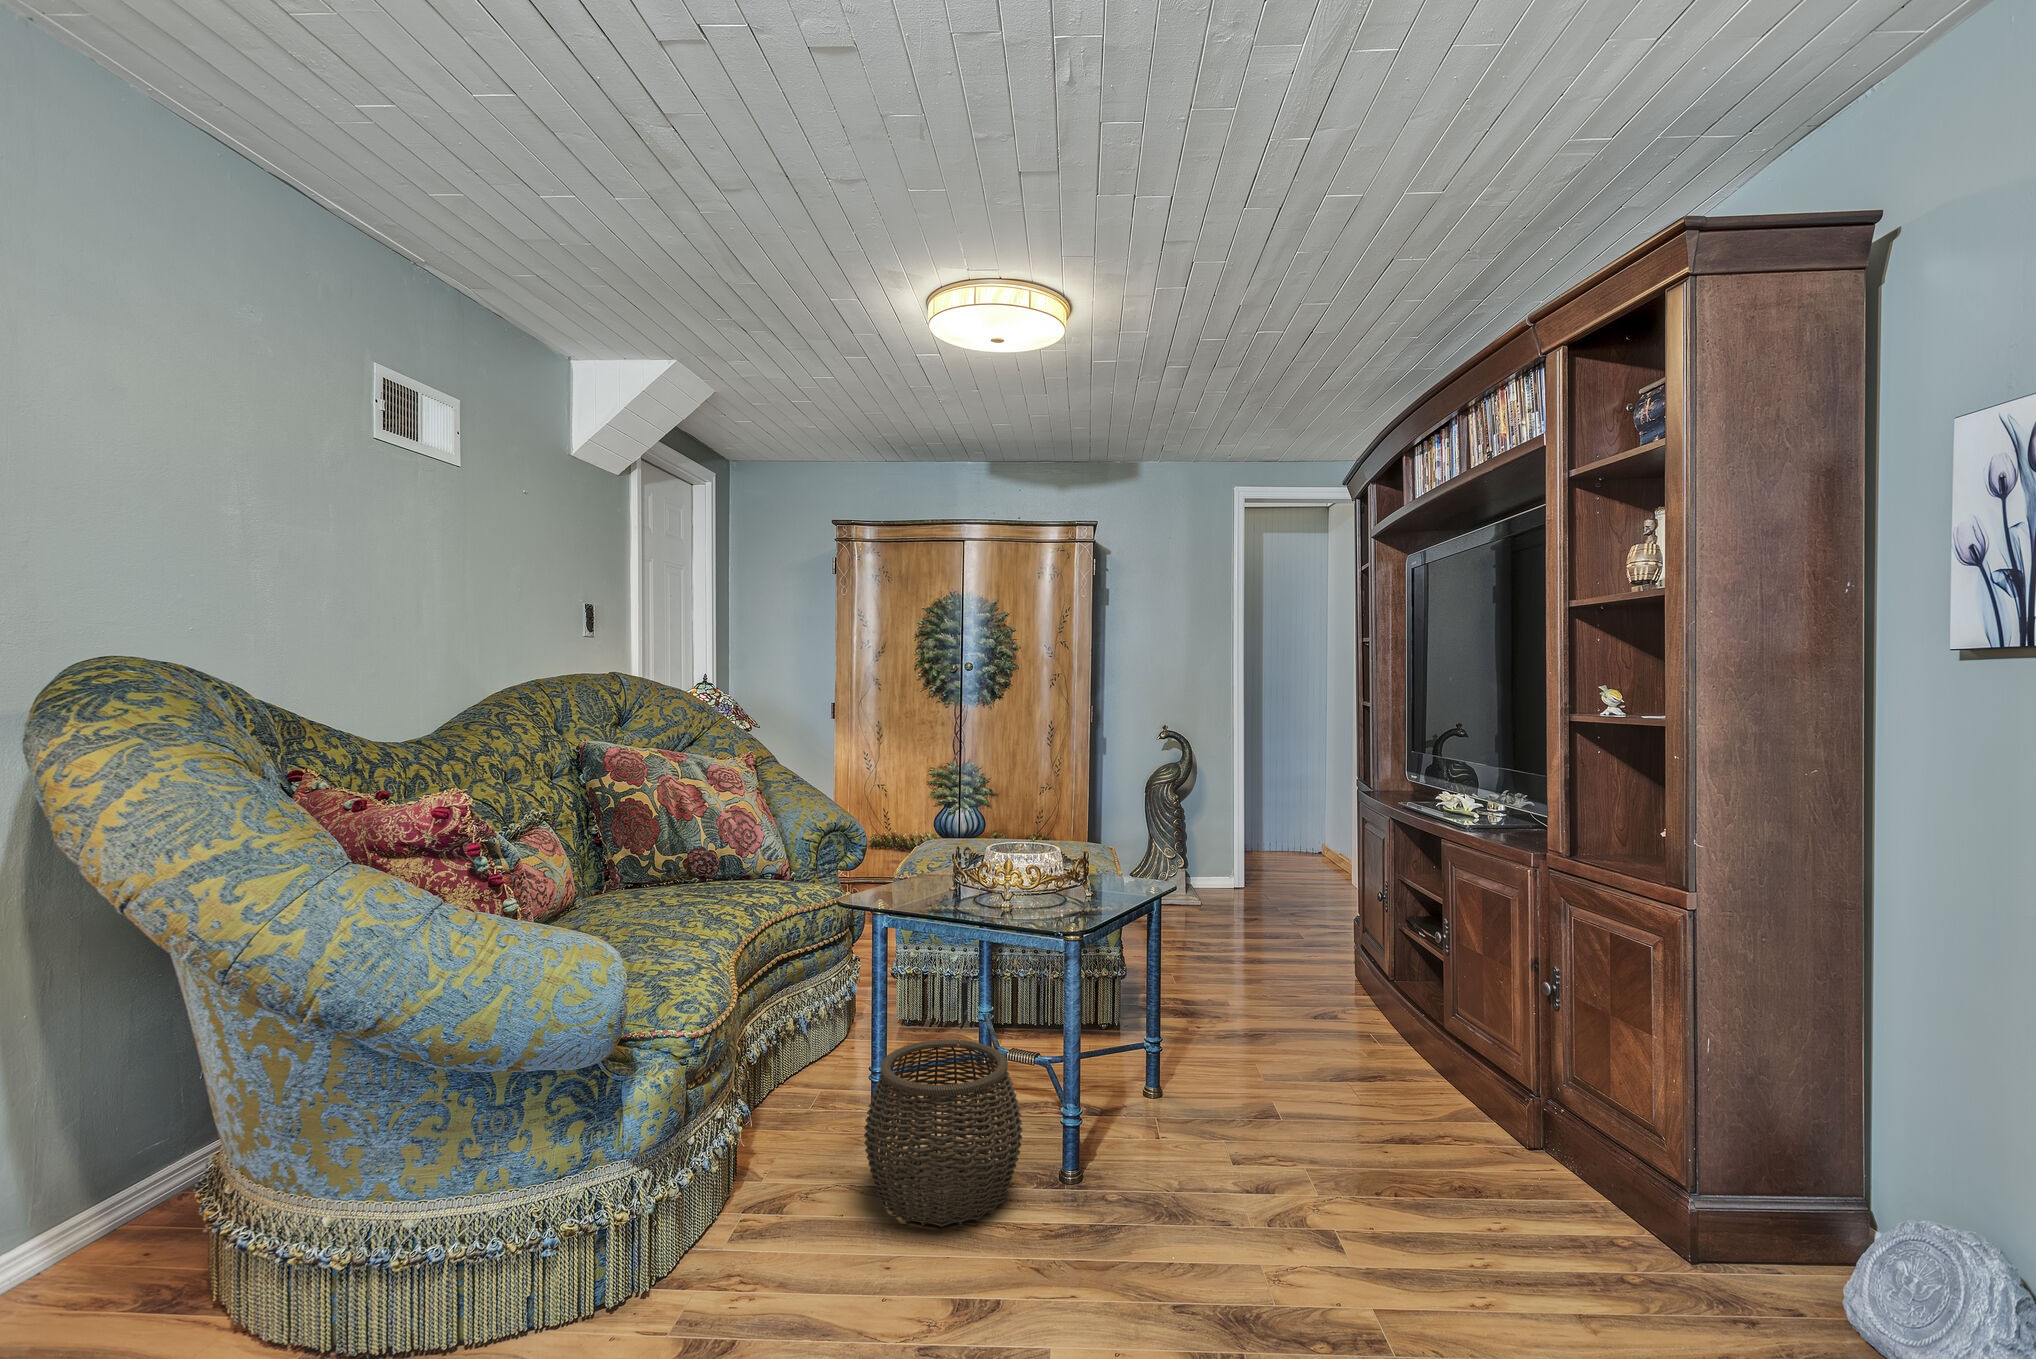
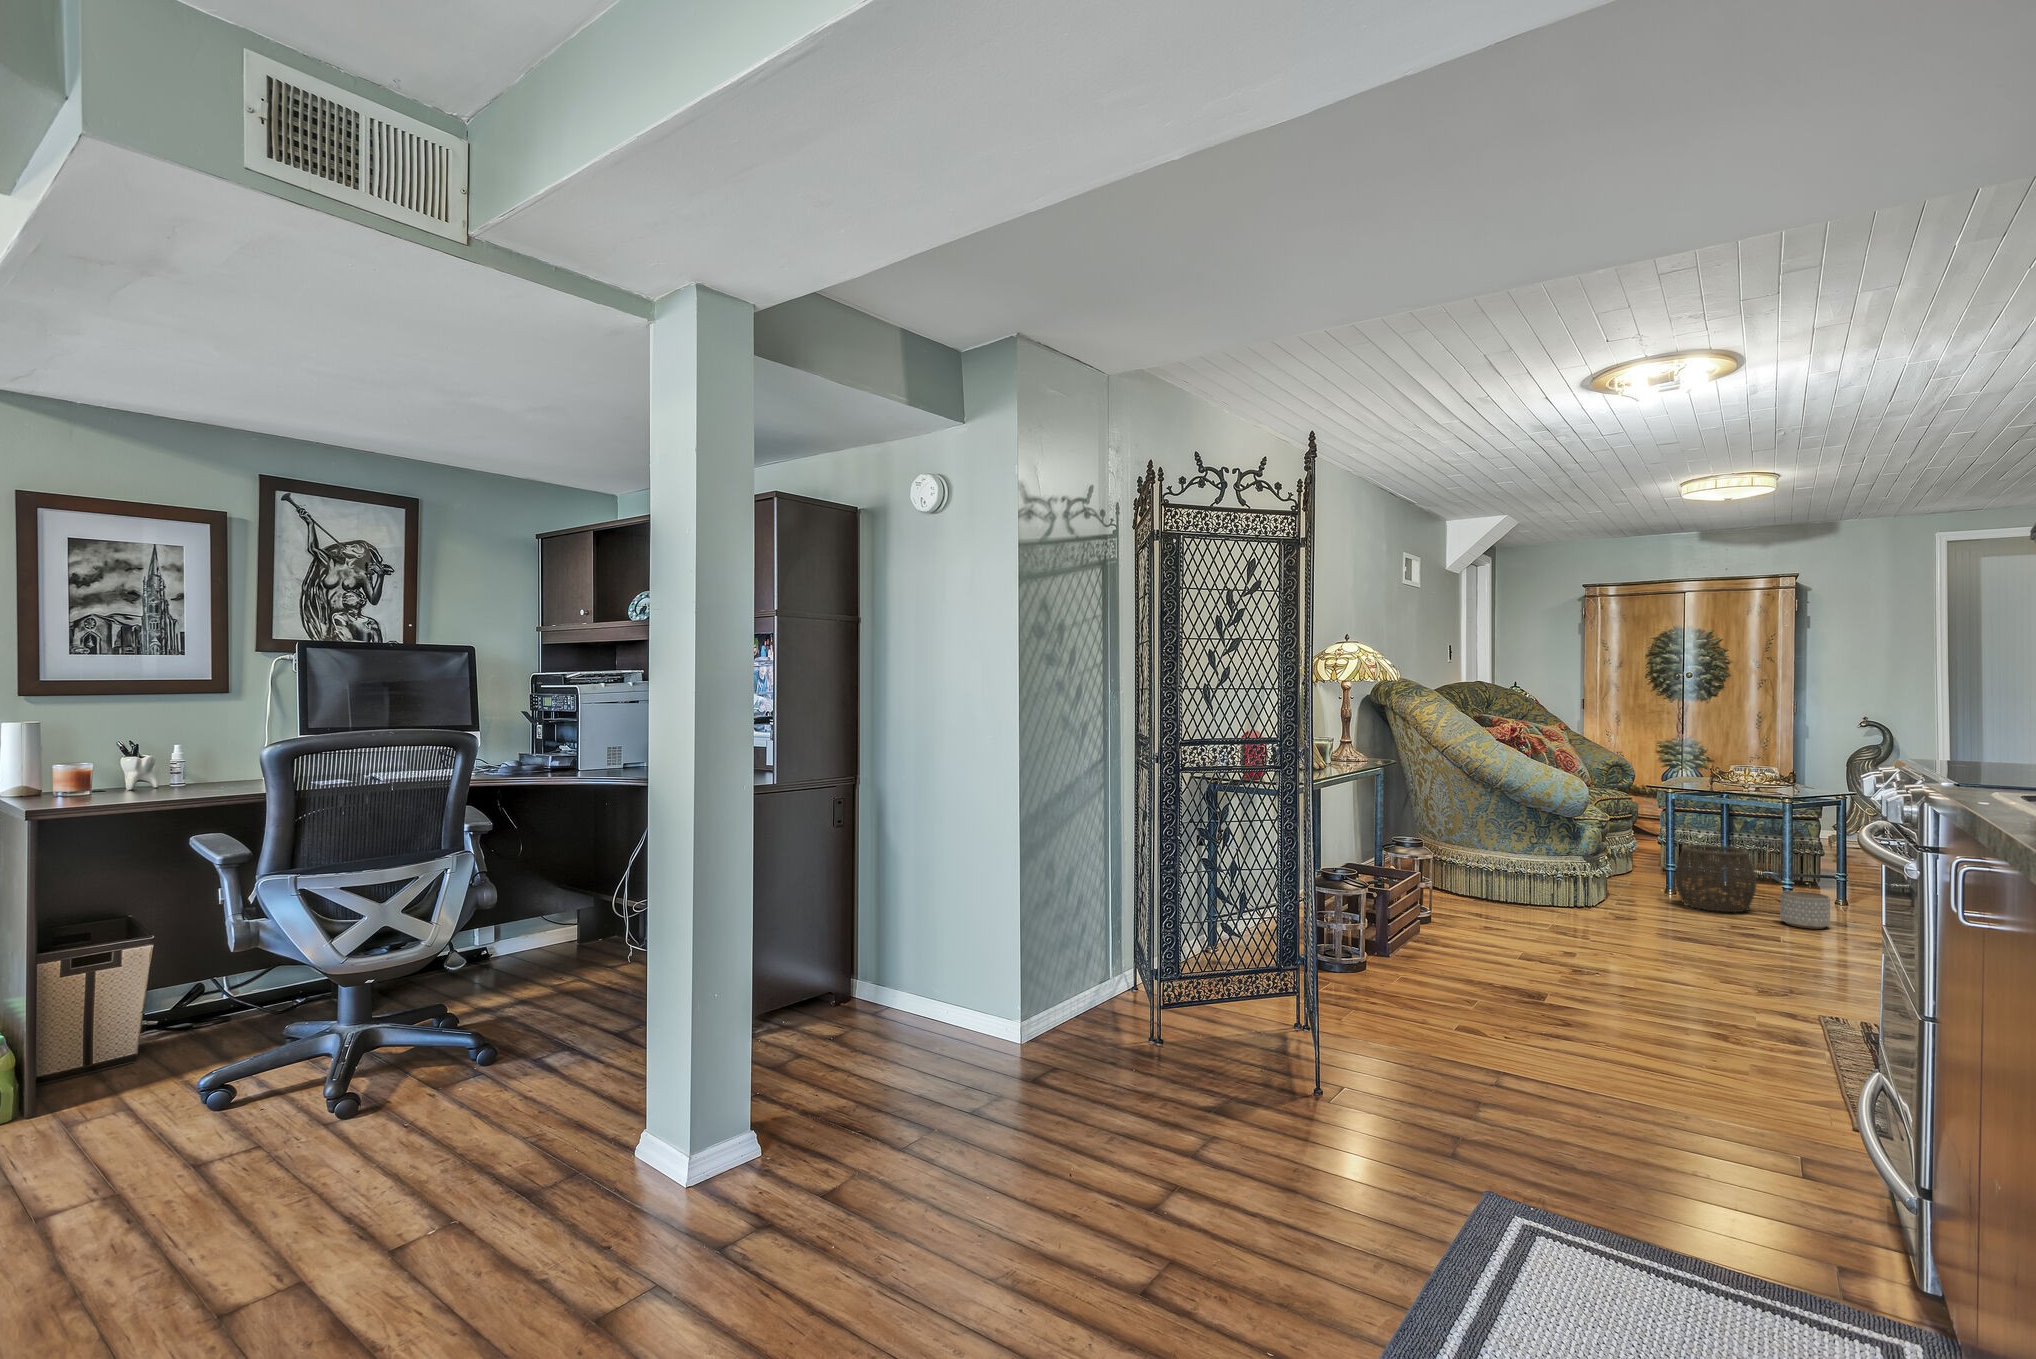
planter: none [1060,1161,1153,1276] -> present [1780,891,1830,929]

